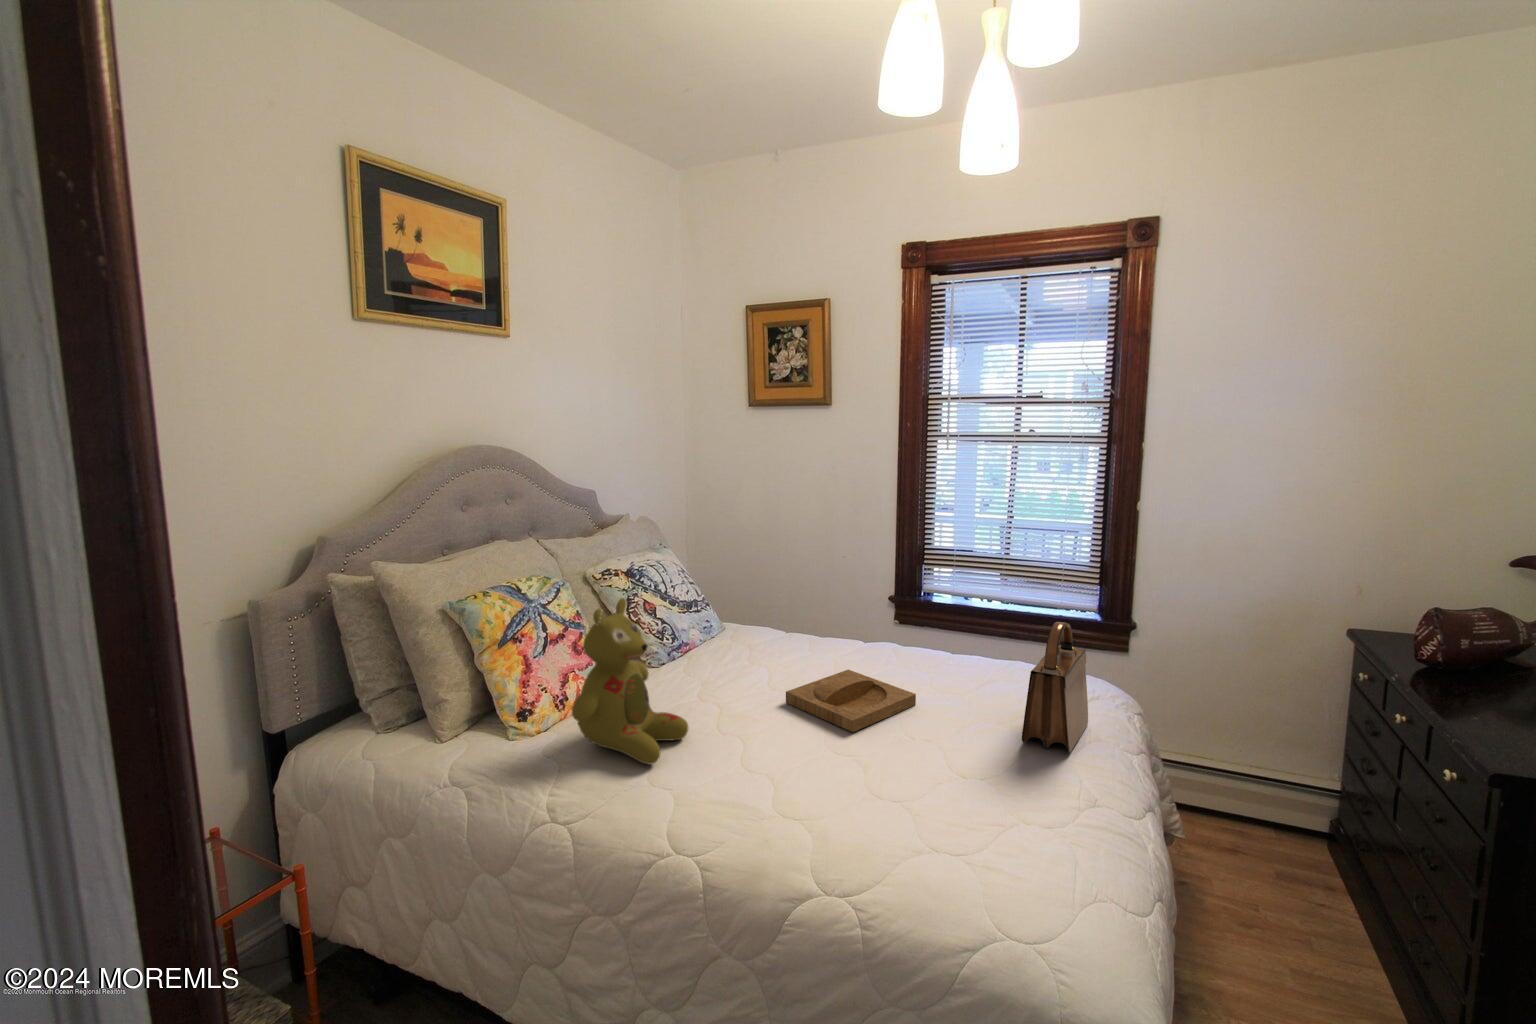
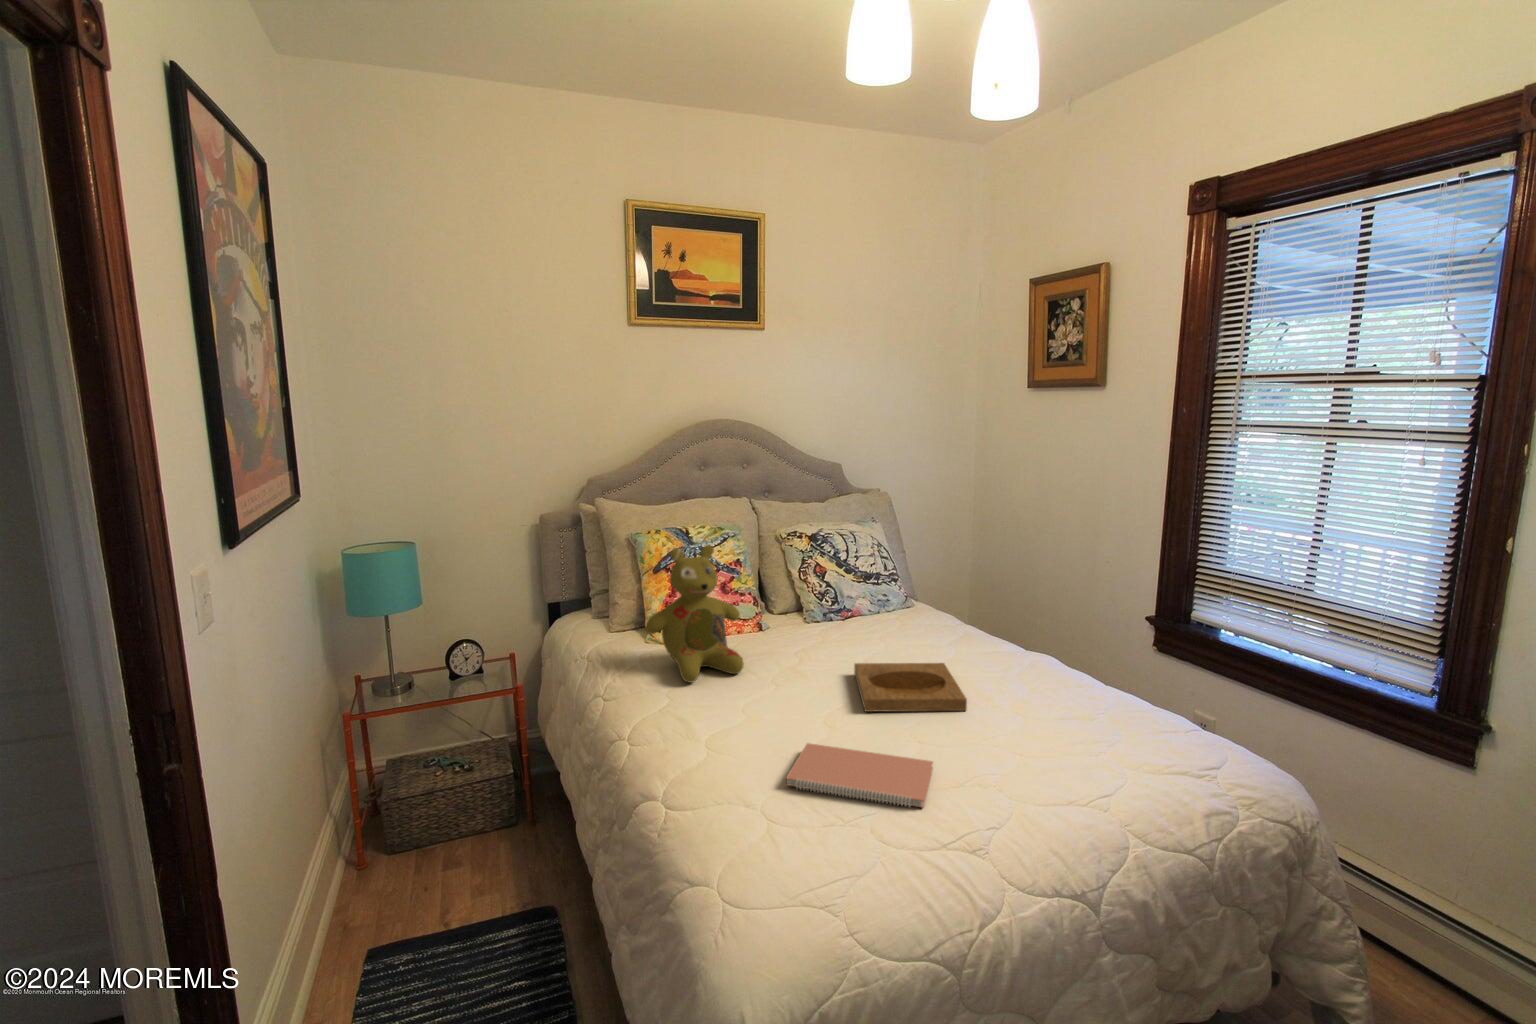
handbag: present [1022,622,1088,753] -> none [1008,645,1136,803]
notebook: none [869,752,1020,821] -> present [786,743,933,807]

